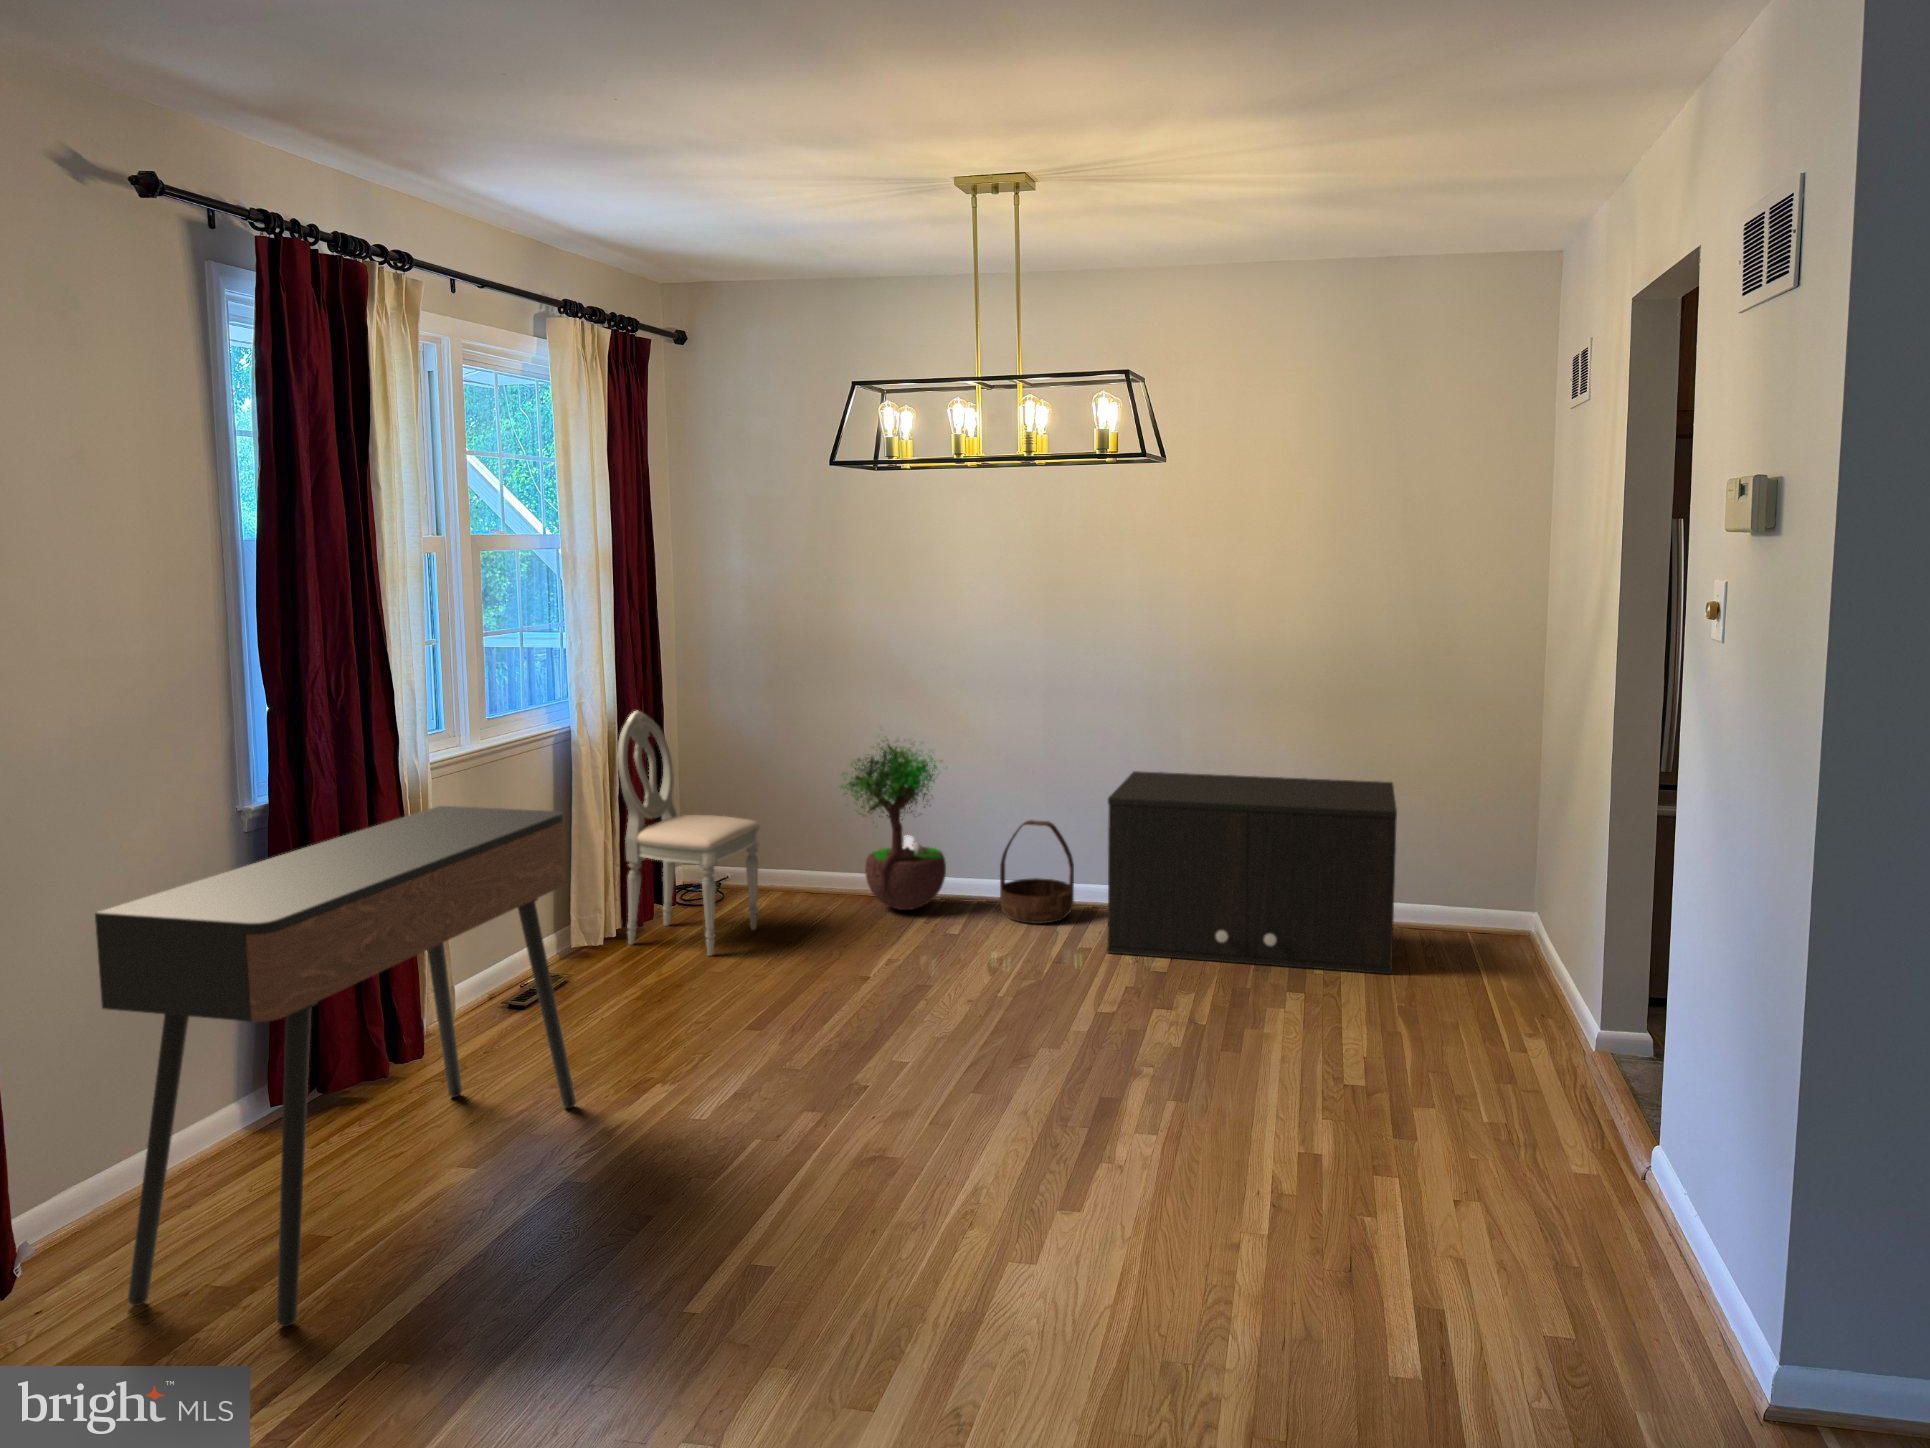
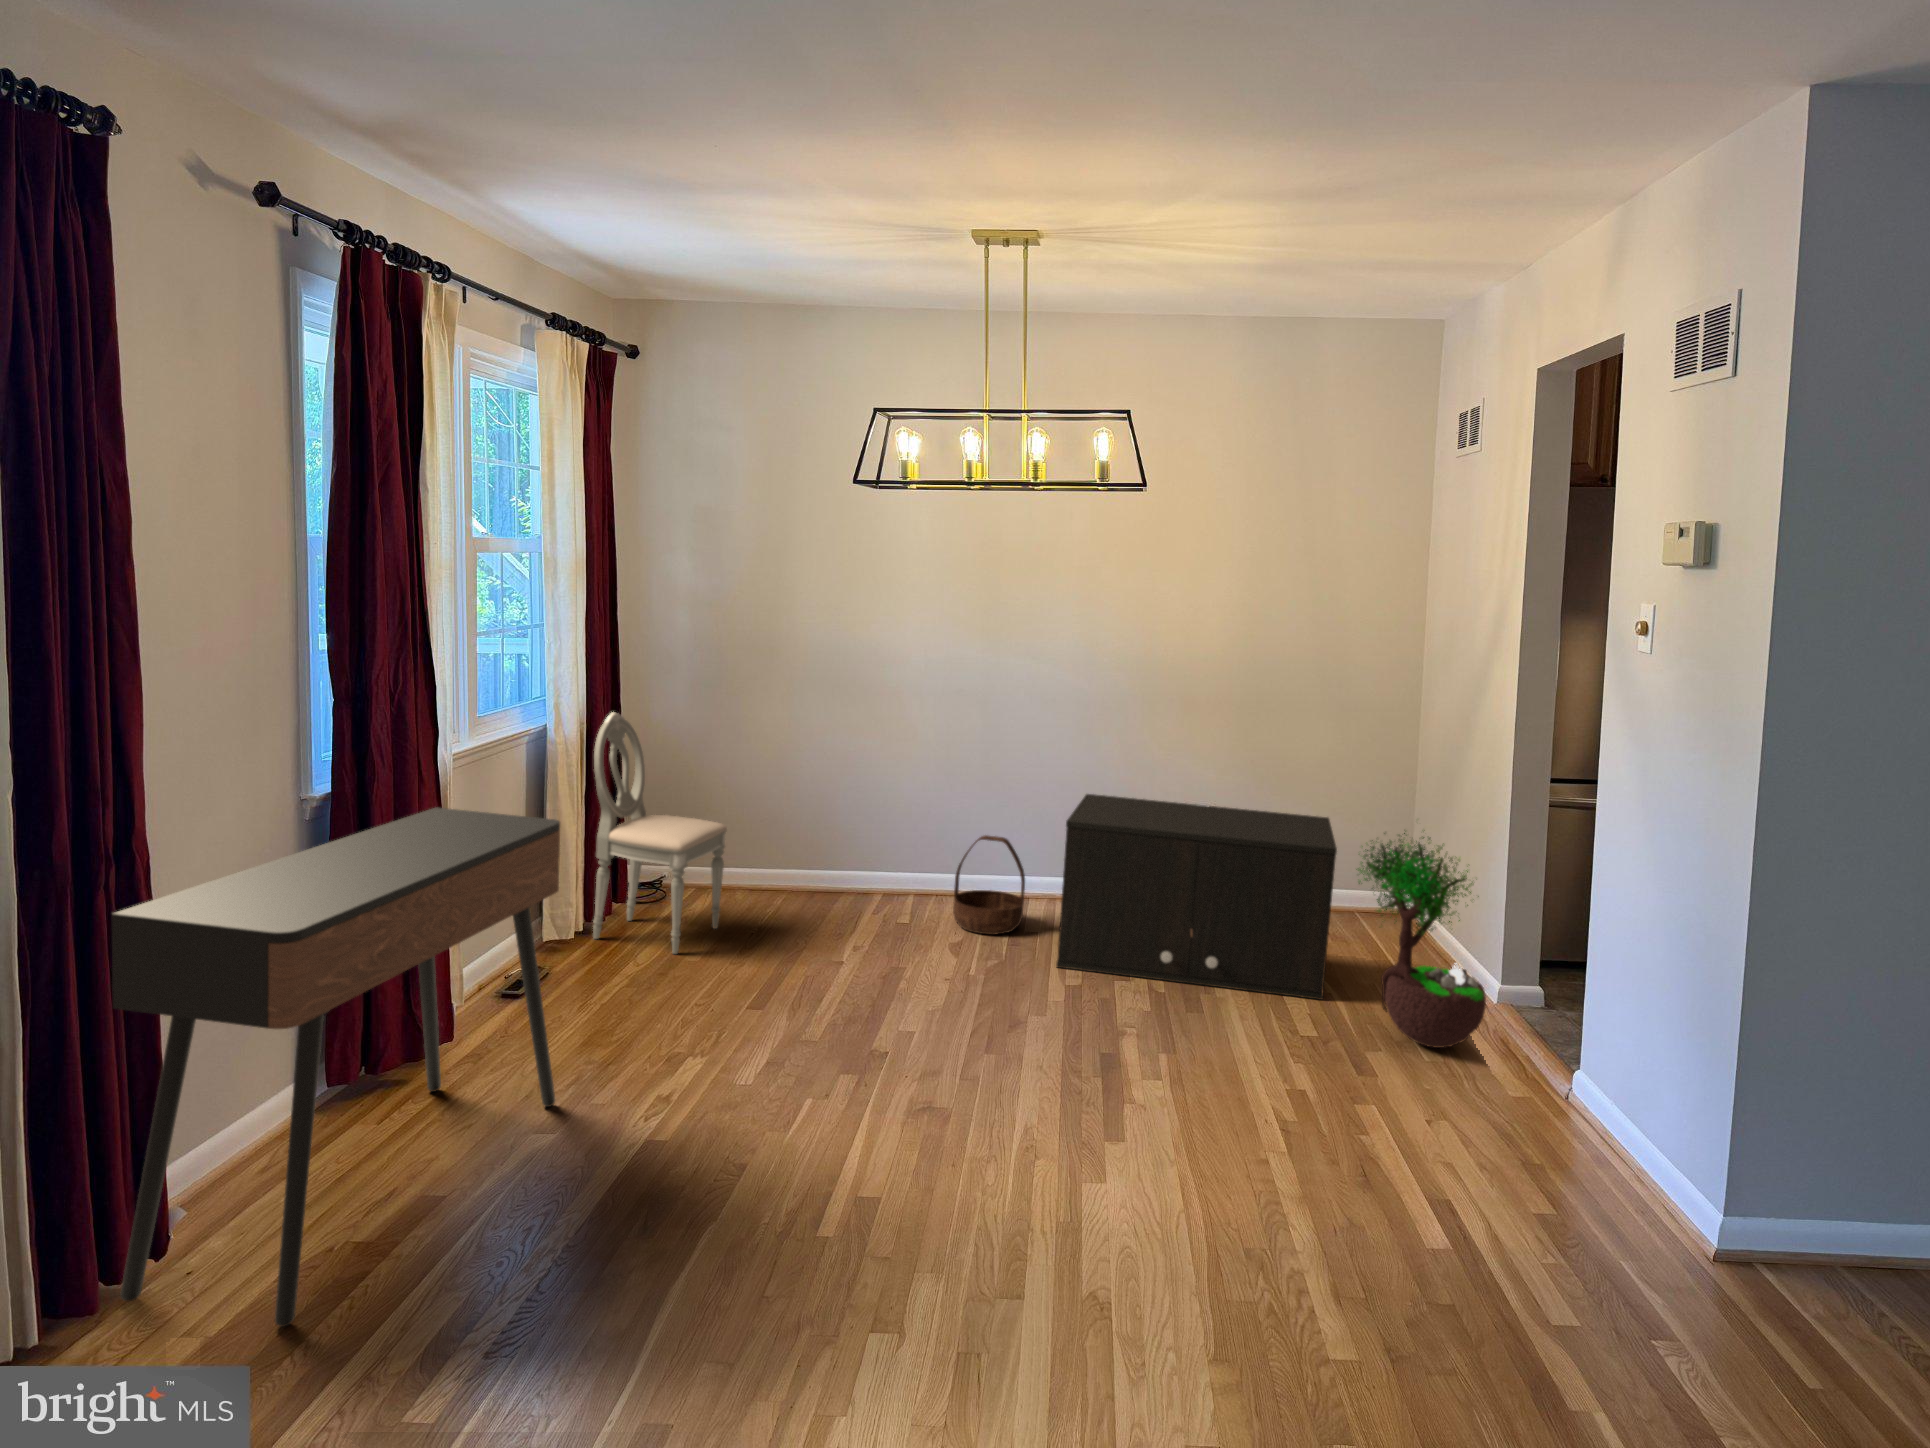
potted tree: present [839,736,947,910] -> present [1356,831,1486,1048]

